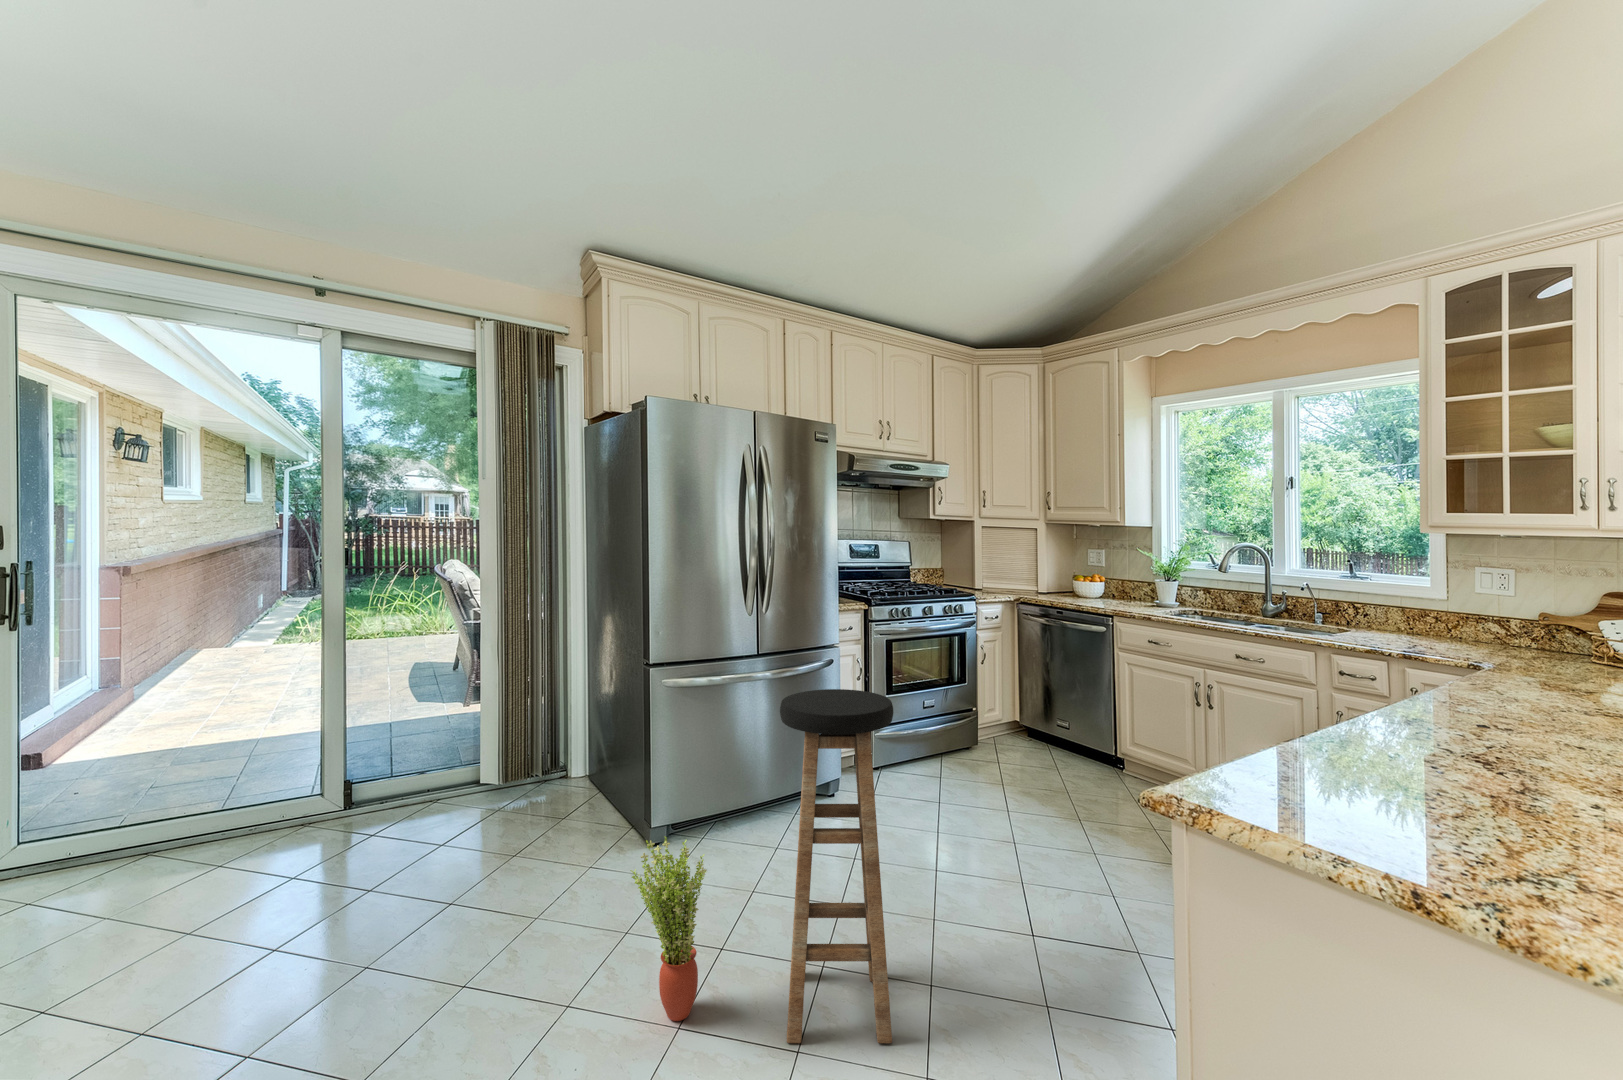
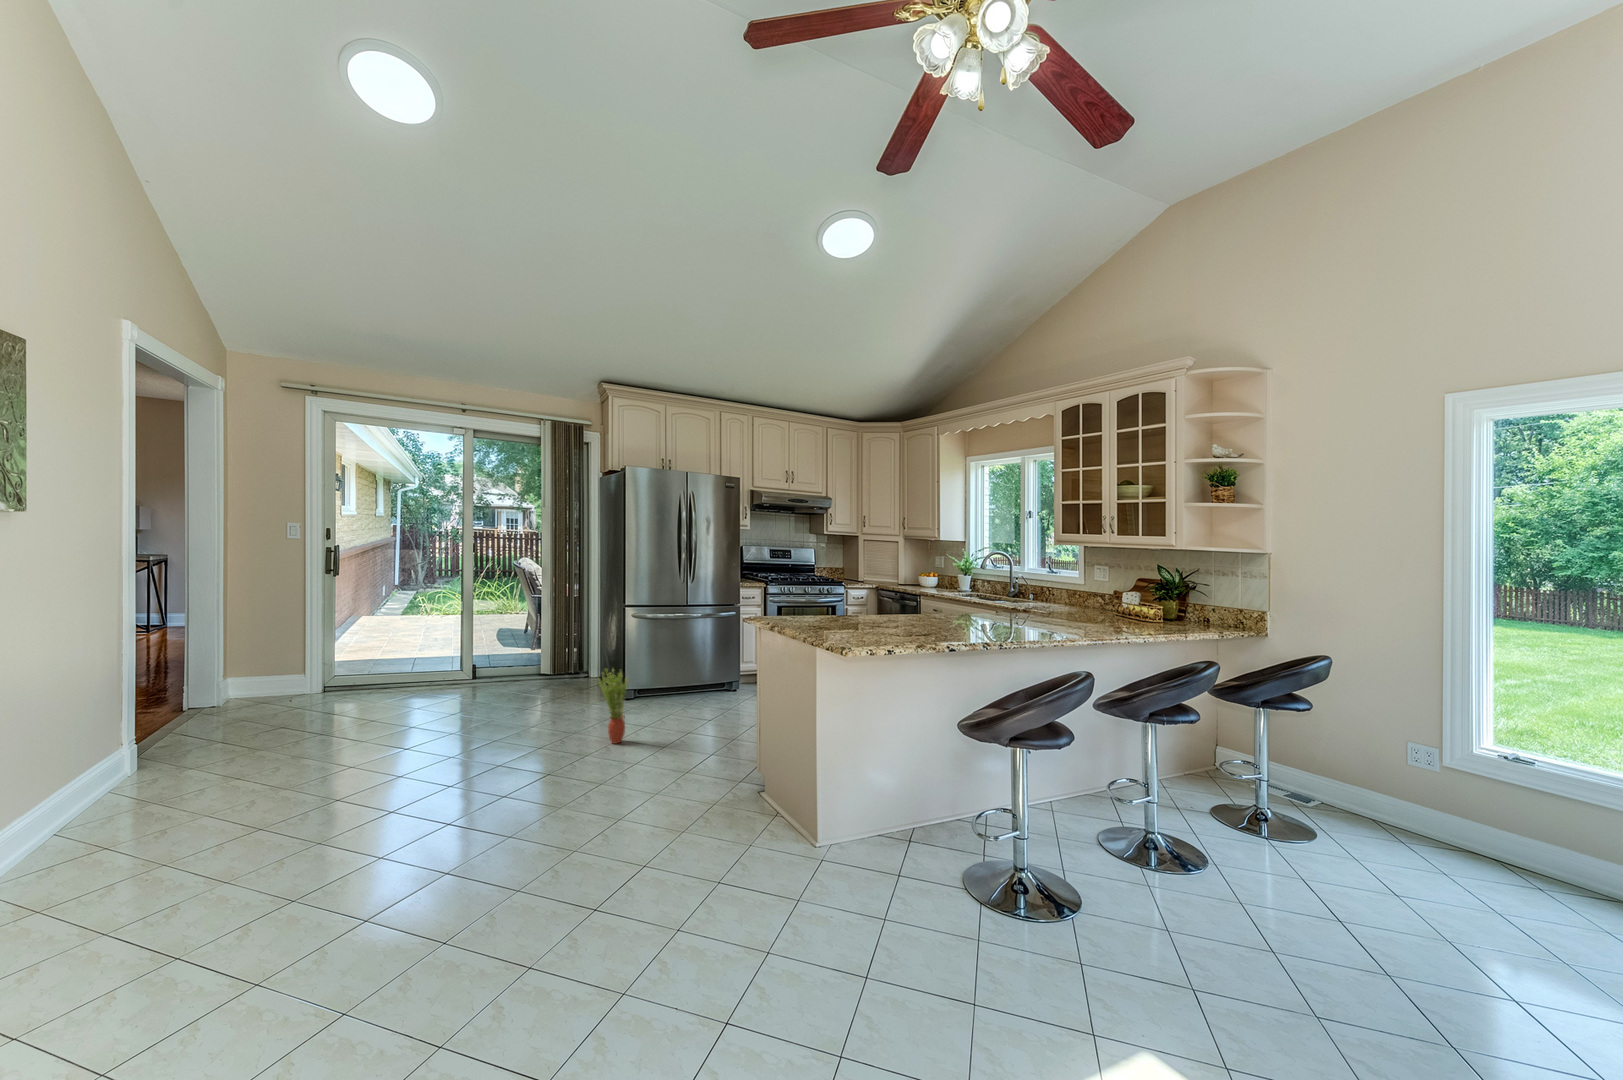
bar stool: present [780,689,893,1043] -> none [657,610,712,751]

